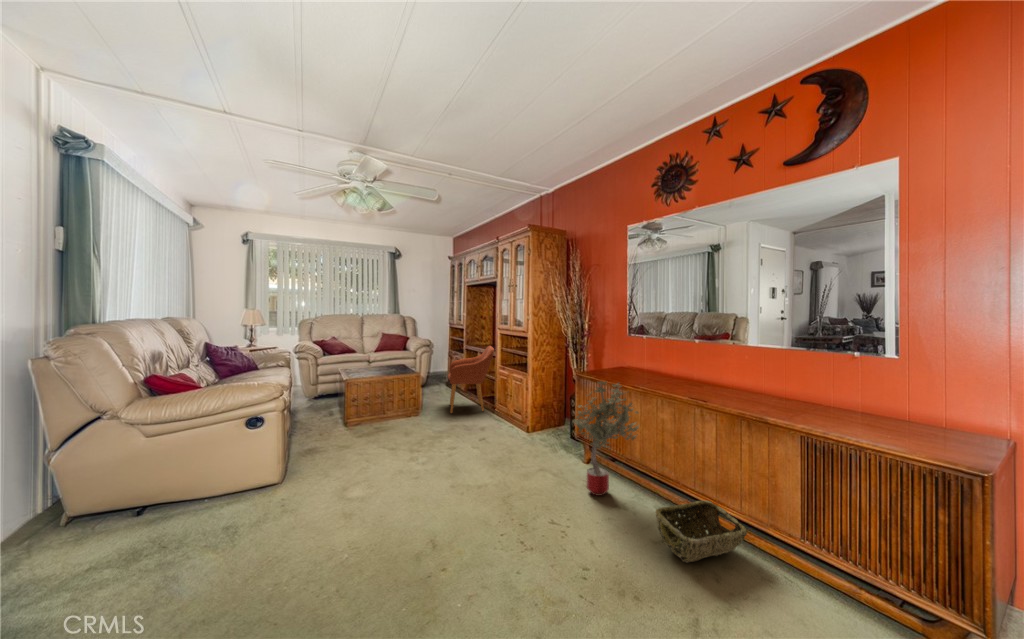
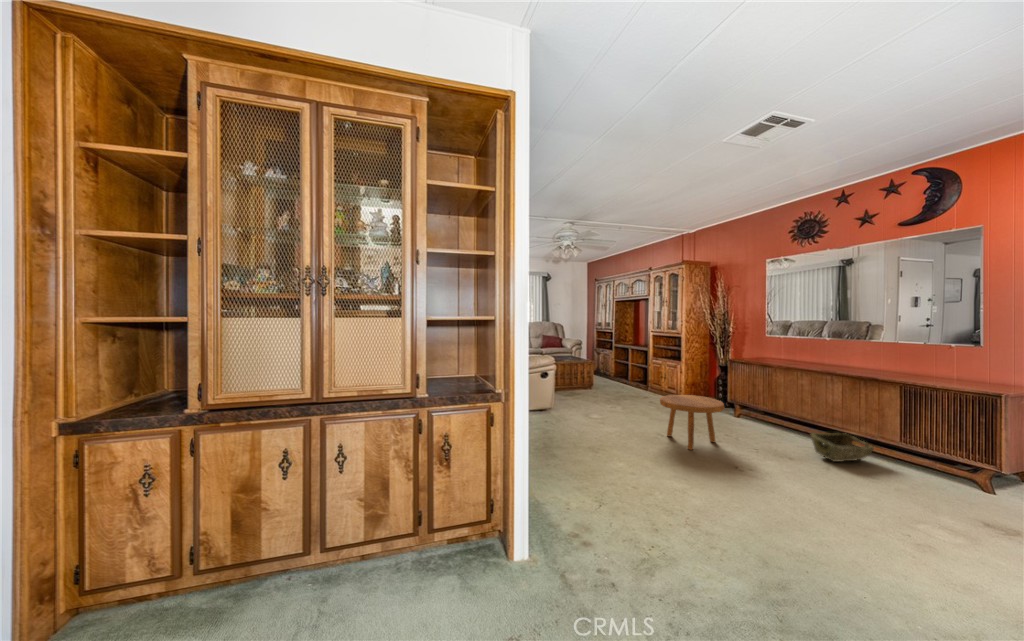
armchair: present [448,346,494,414] -> none [610,343,648,390]
potted tree: present [574,382,639,496] -> none [735,361,791,434]
footstool: none [422,443,525,557] -> present [660,395,724,450]

